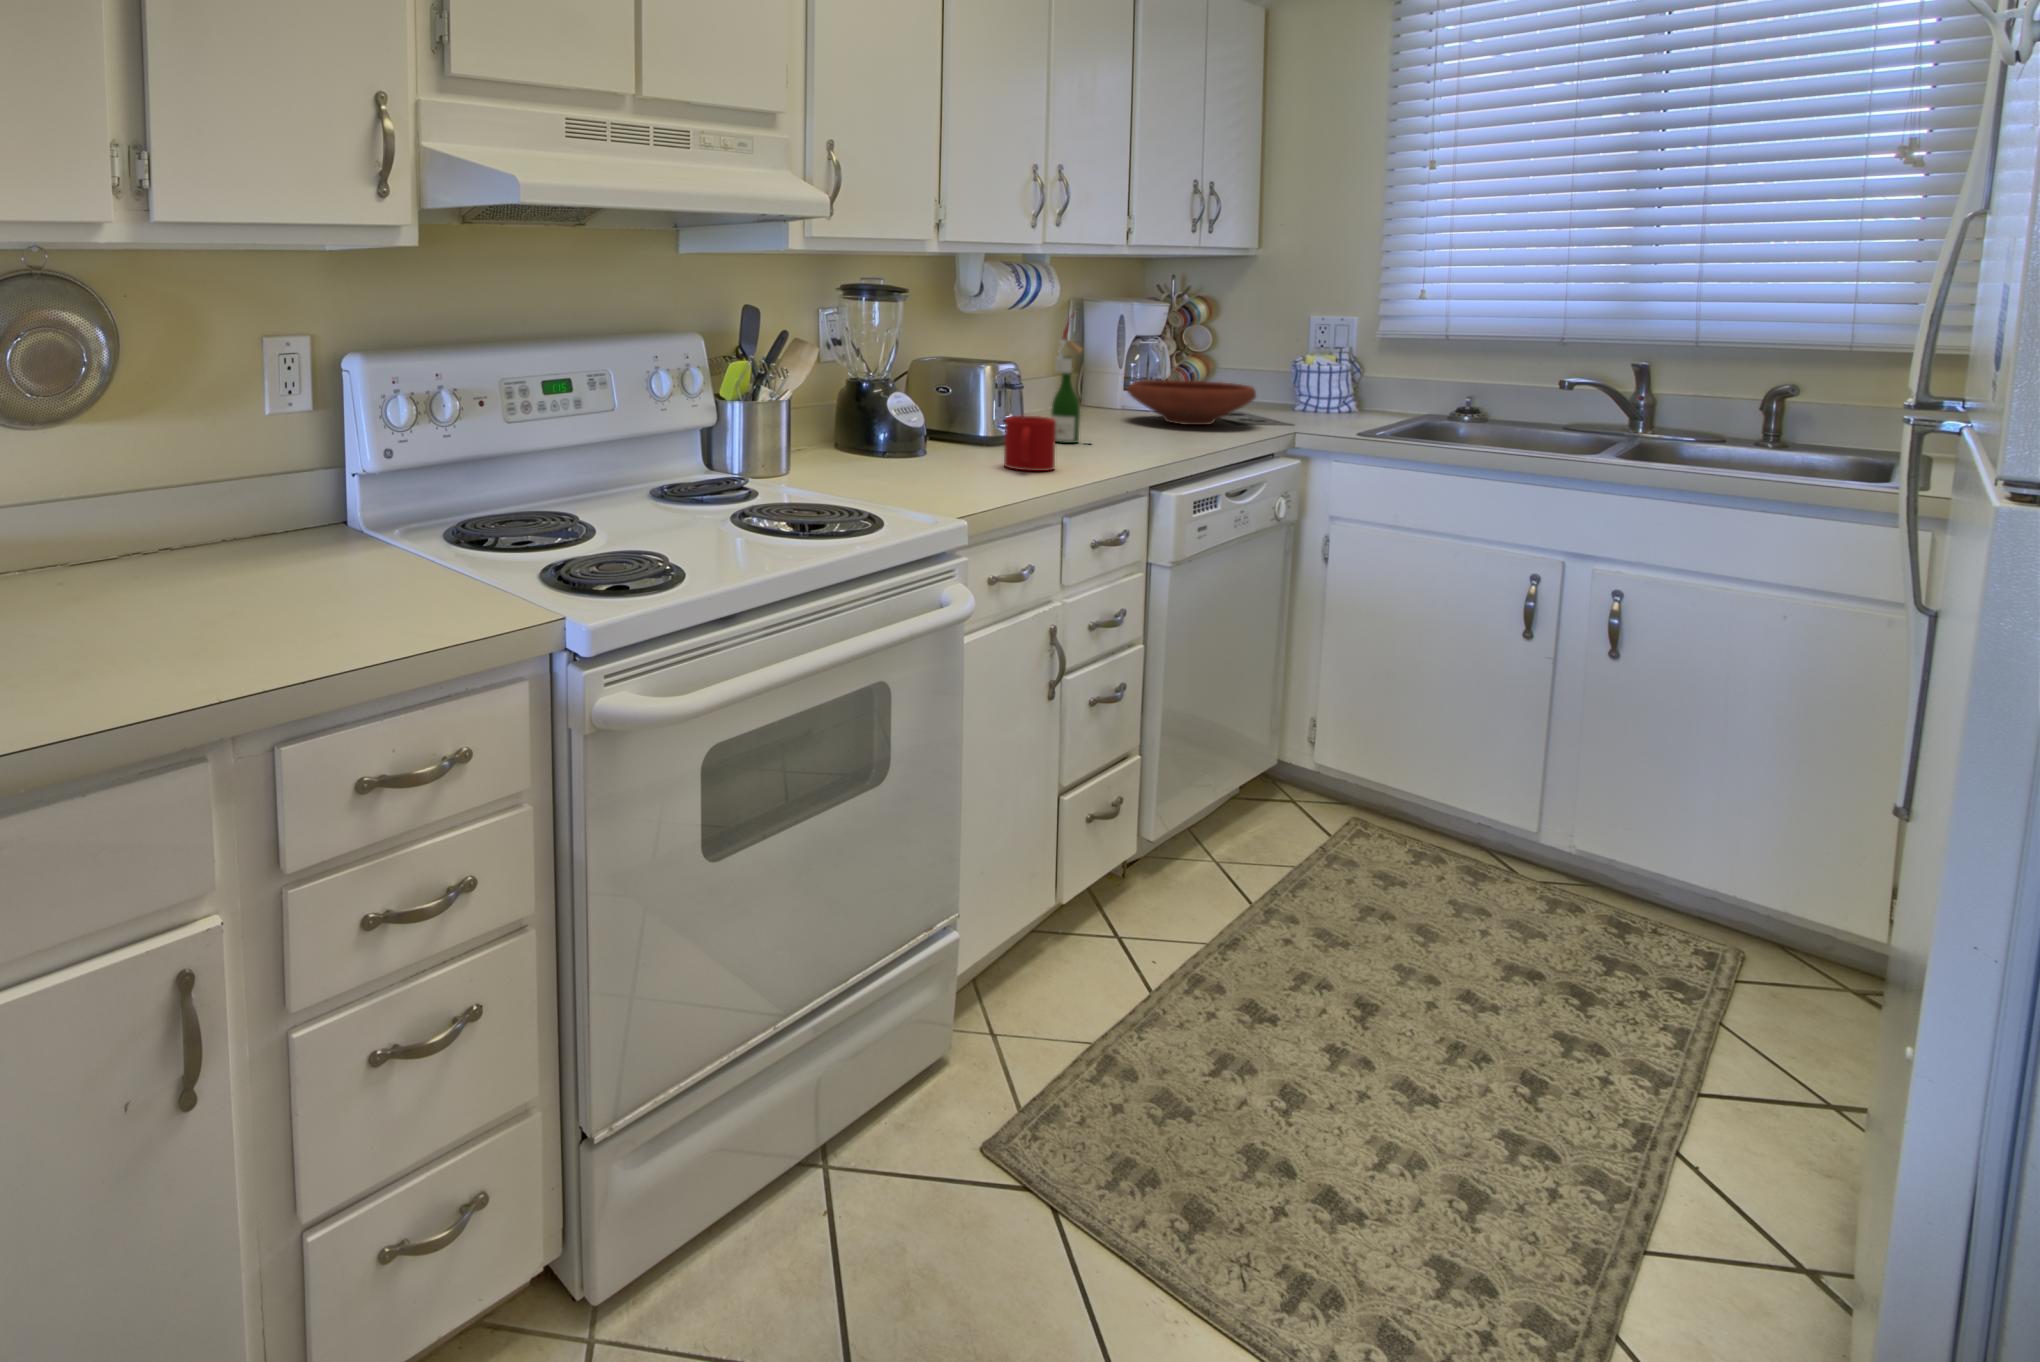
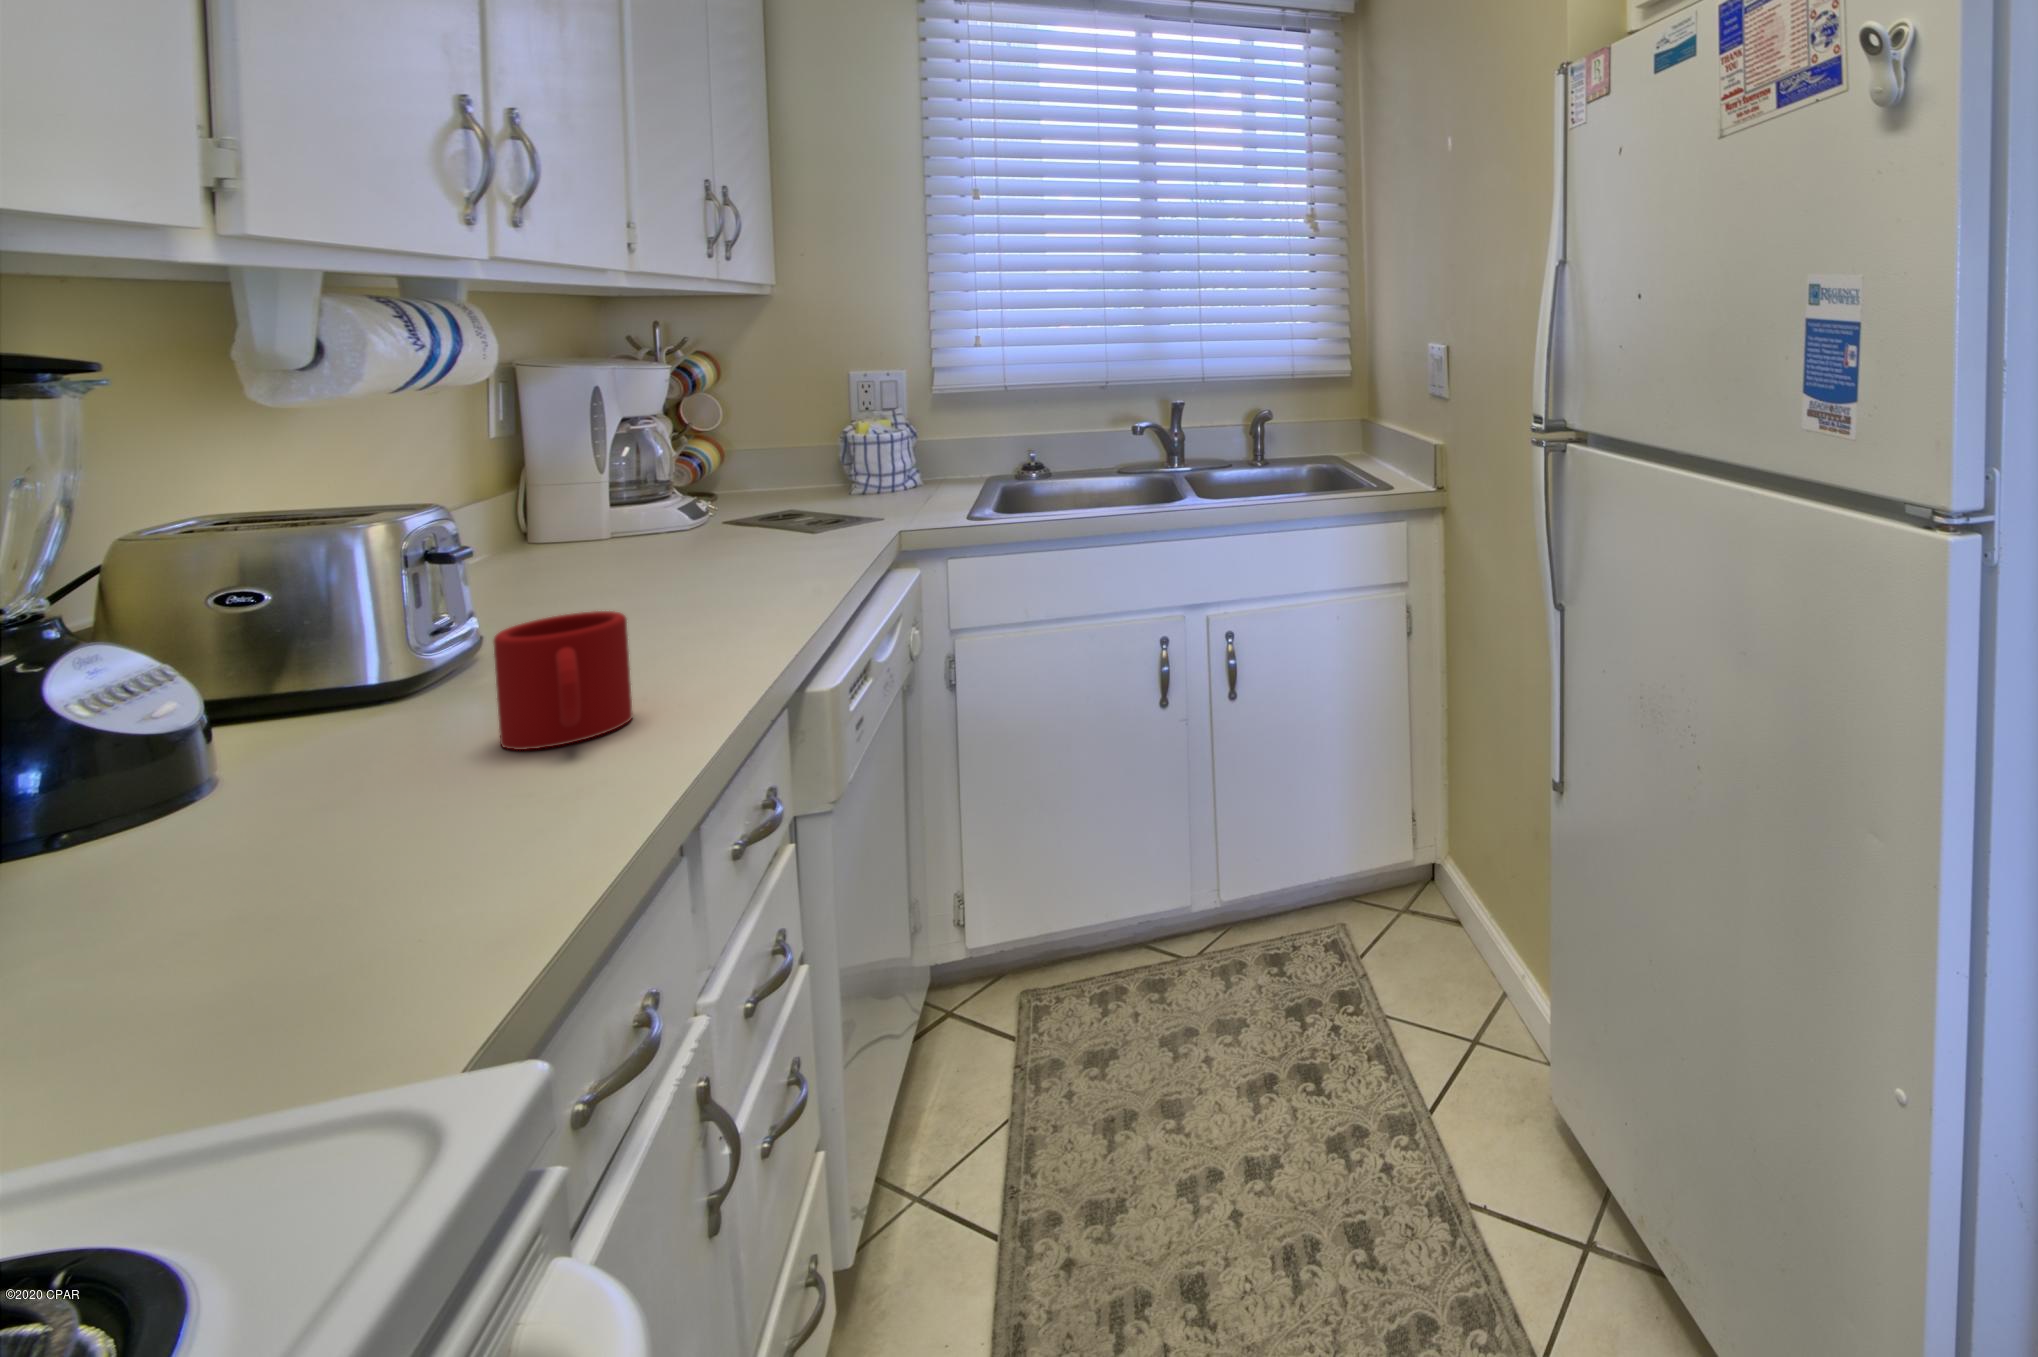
wine bottle: present [1051,316,1091,443] -> none [542,386,646,641]
bowl: present [1127,380,1256,425] -> none [648,473,853,549]

